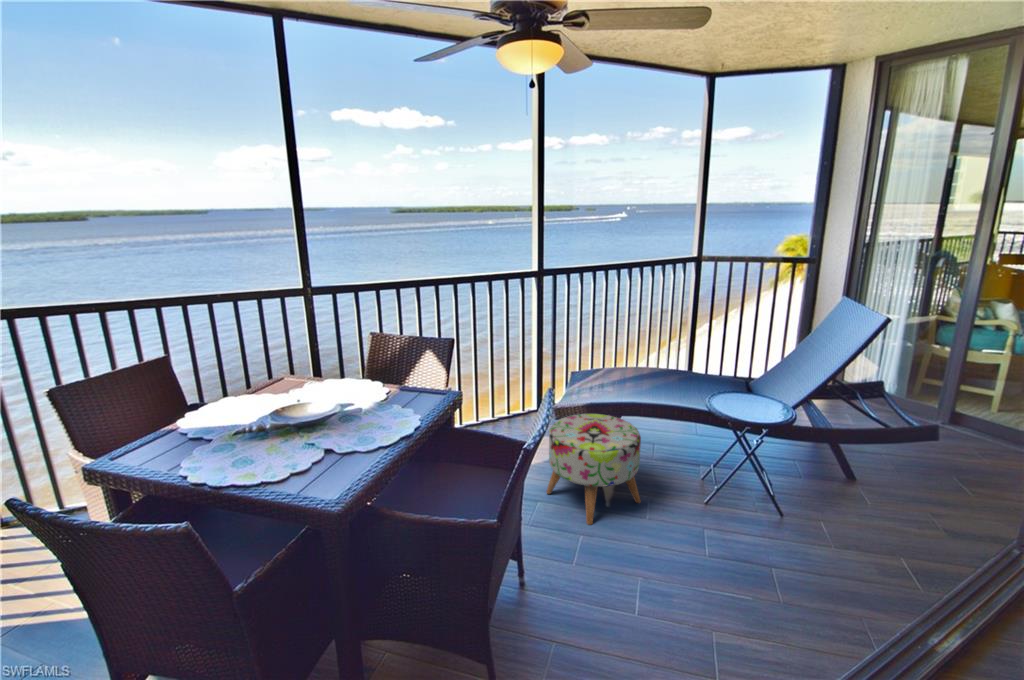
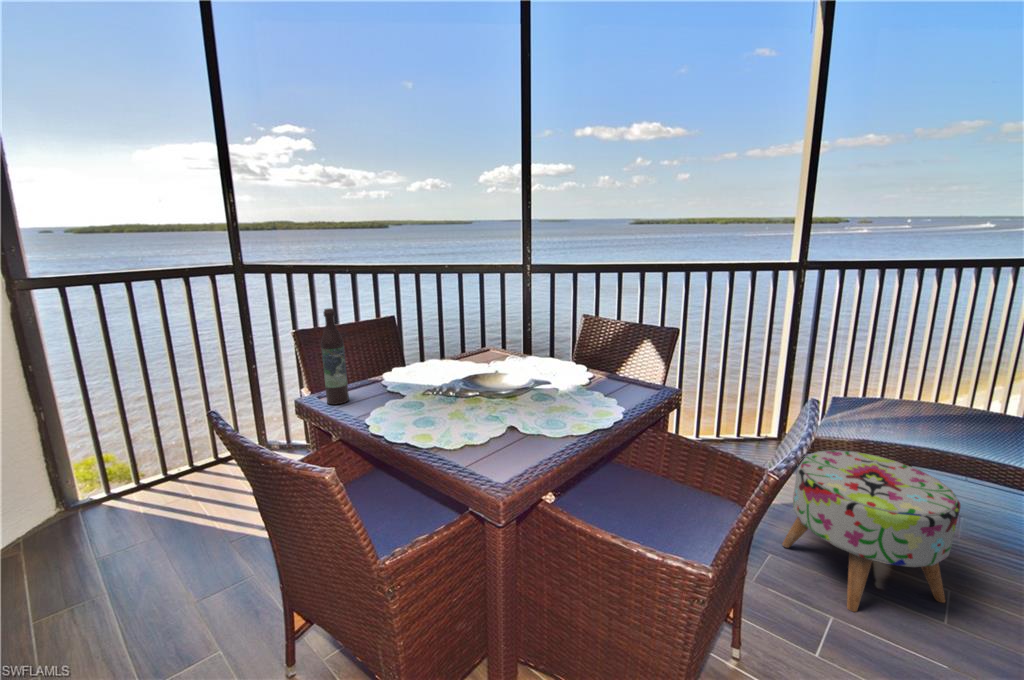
wine bottle: none [110,369,149,464] -> present [321,308,349,404]

